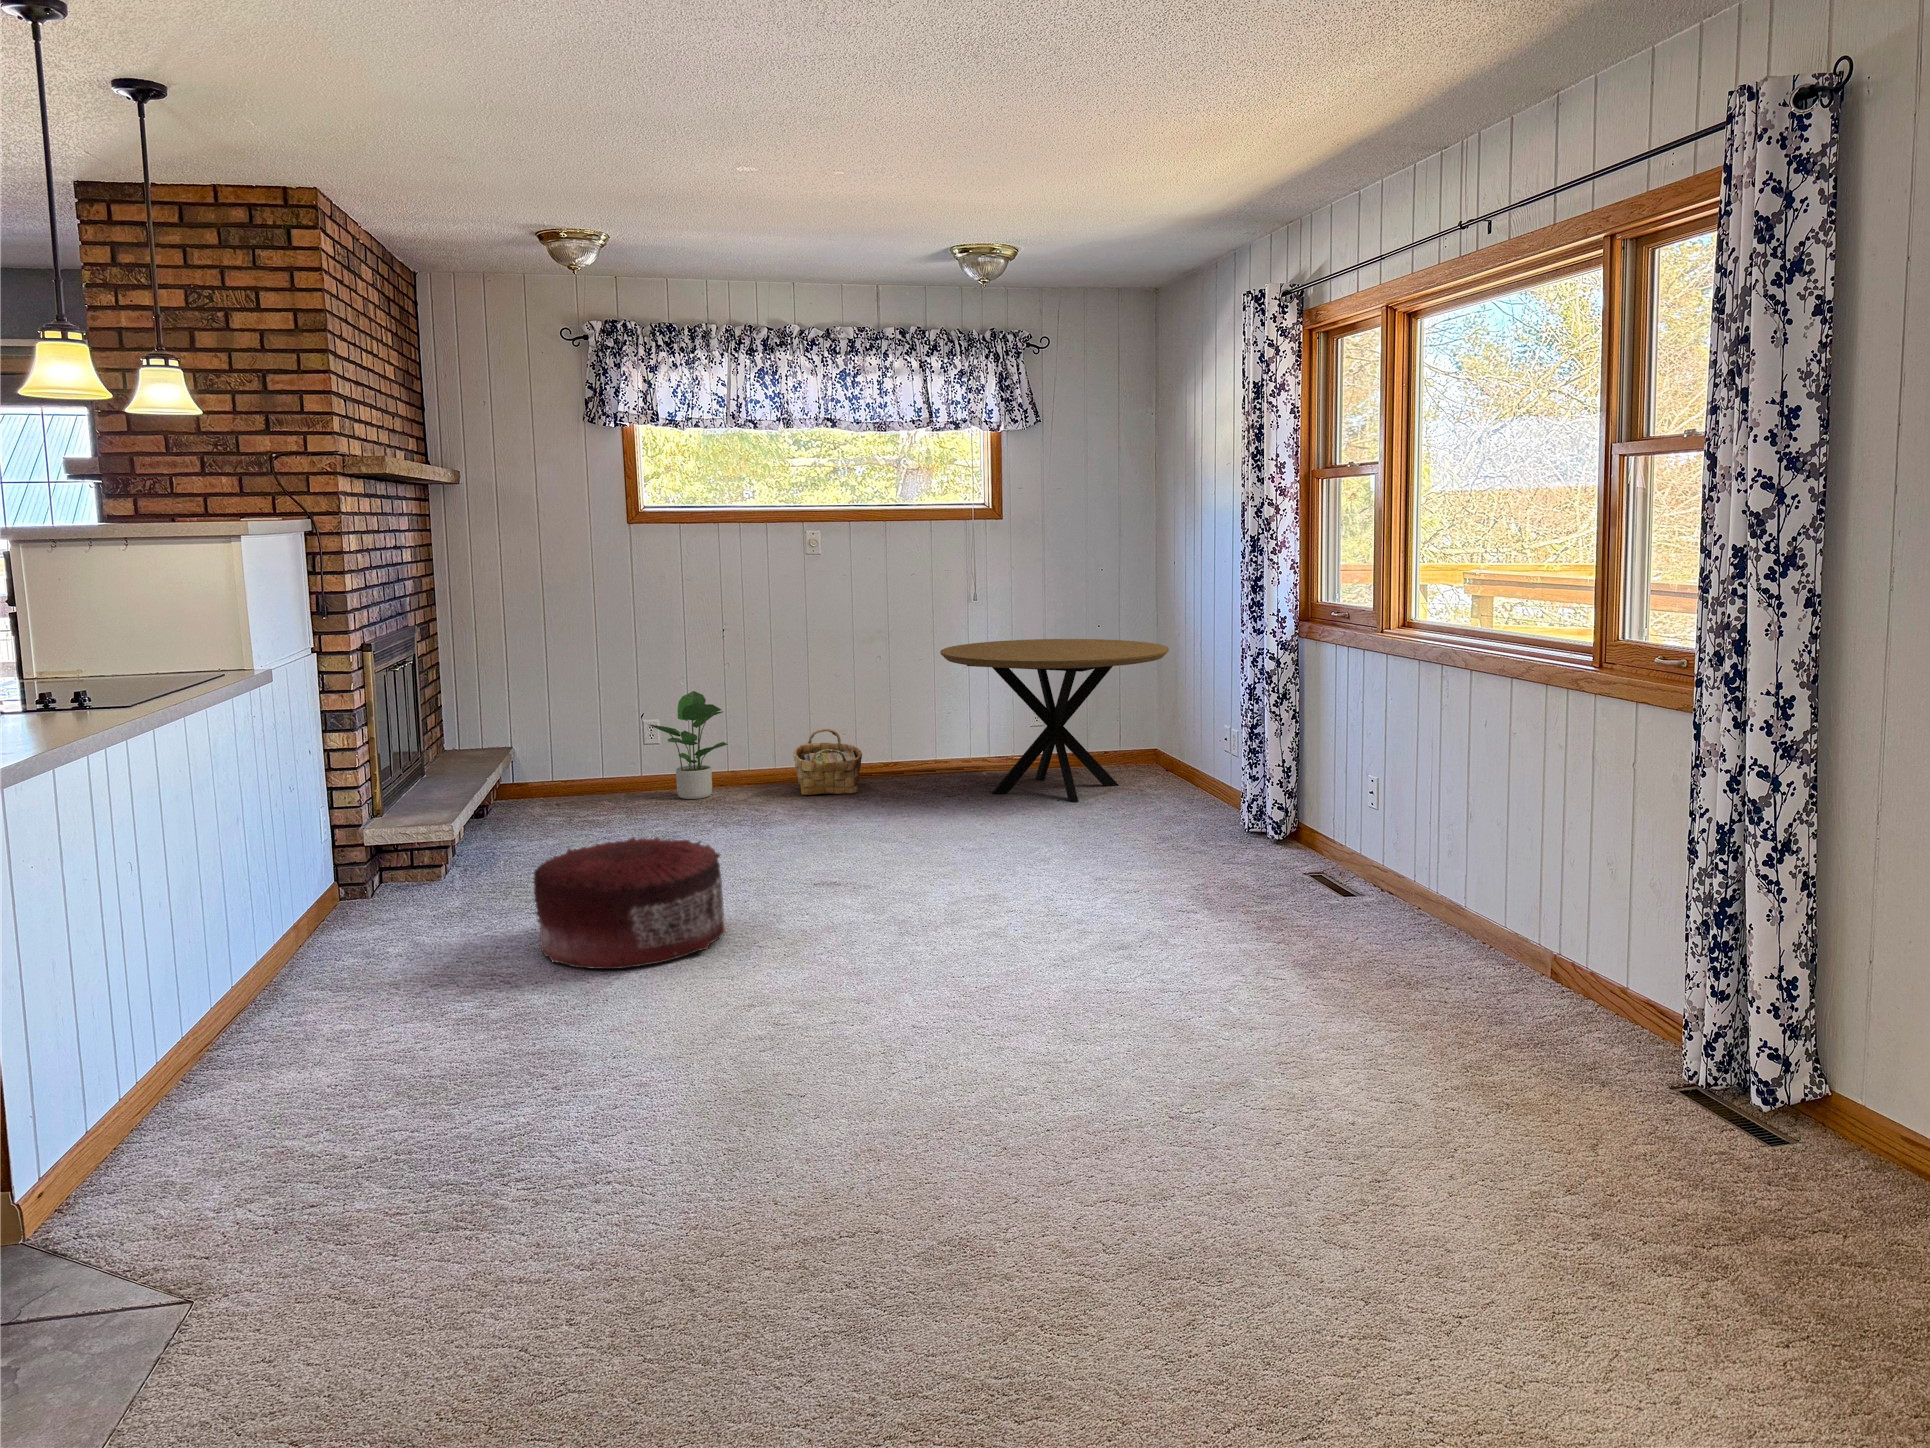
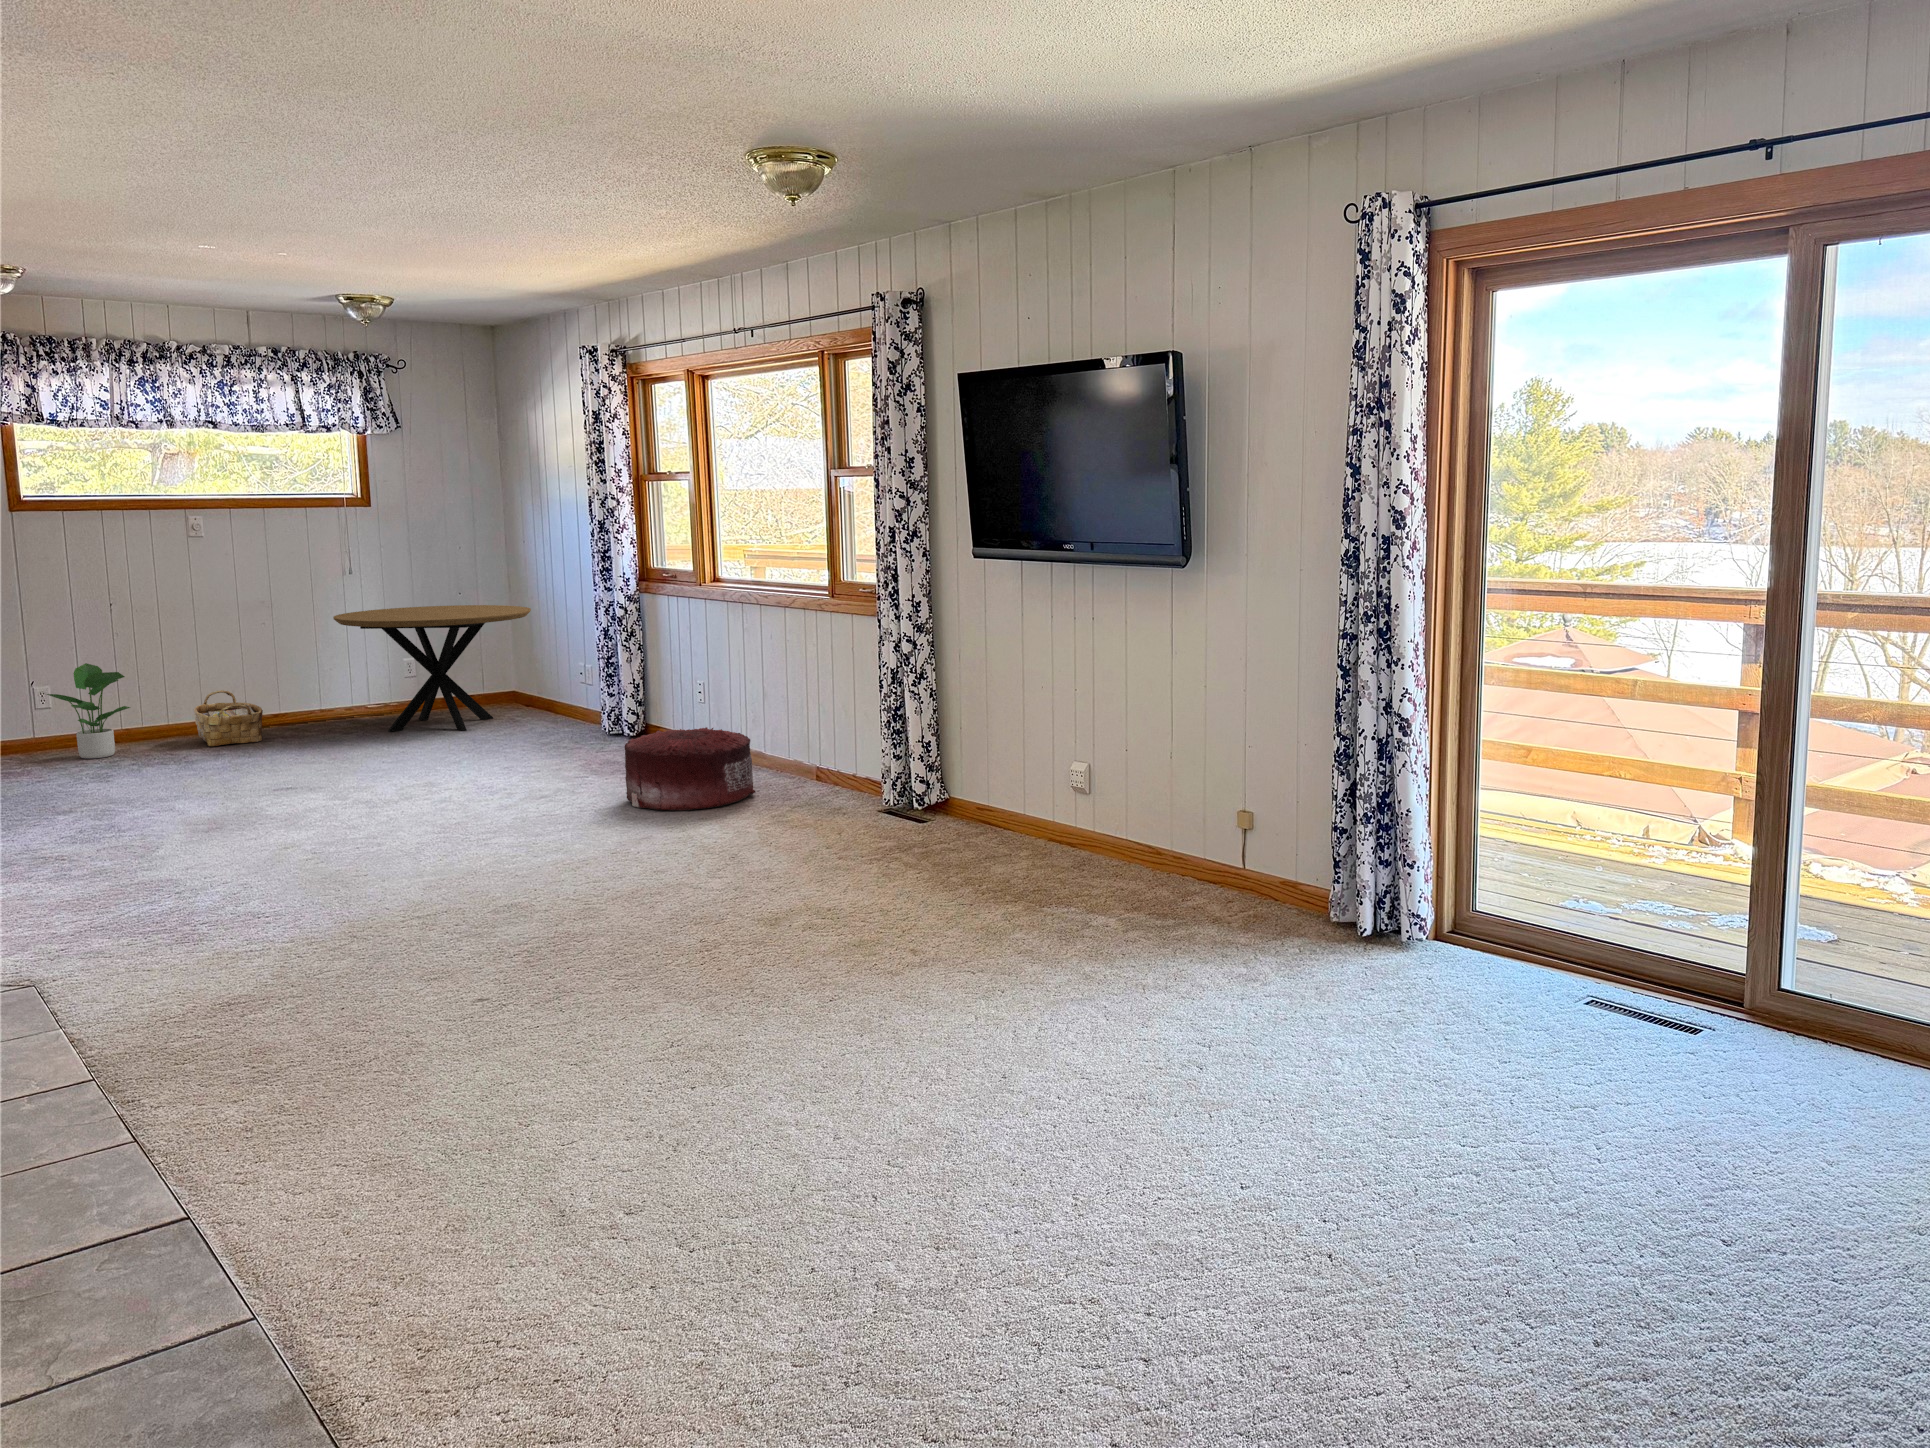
pouf: present [534,837,726,969] -> present [624,727,755,810]

